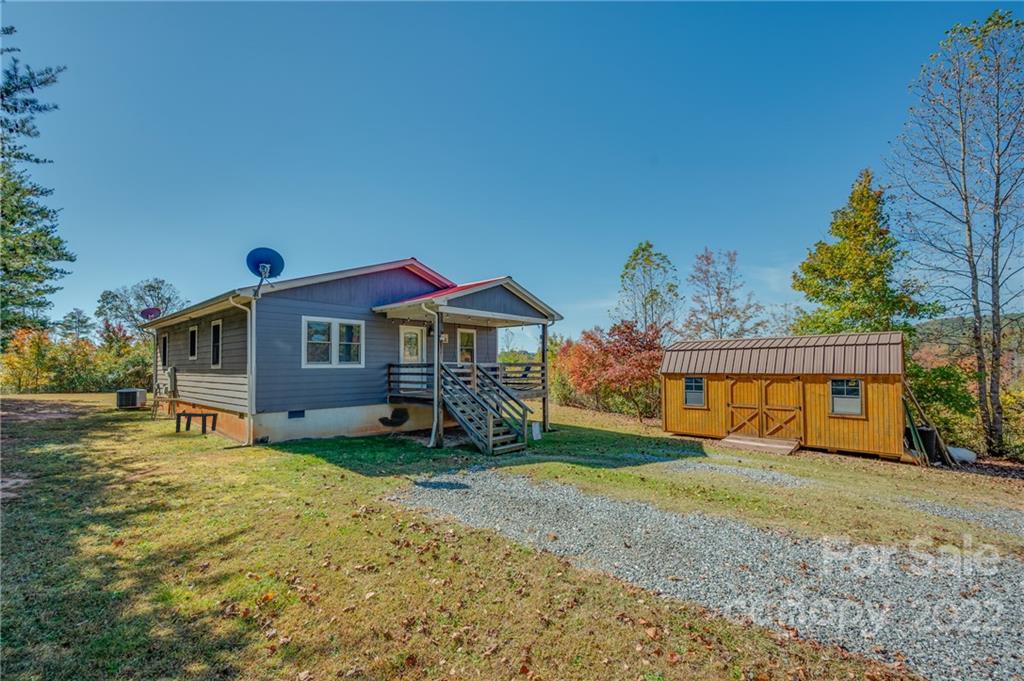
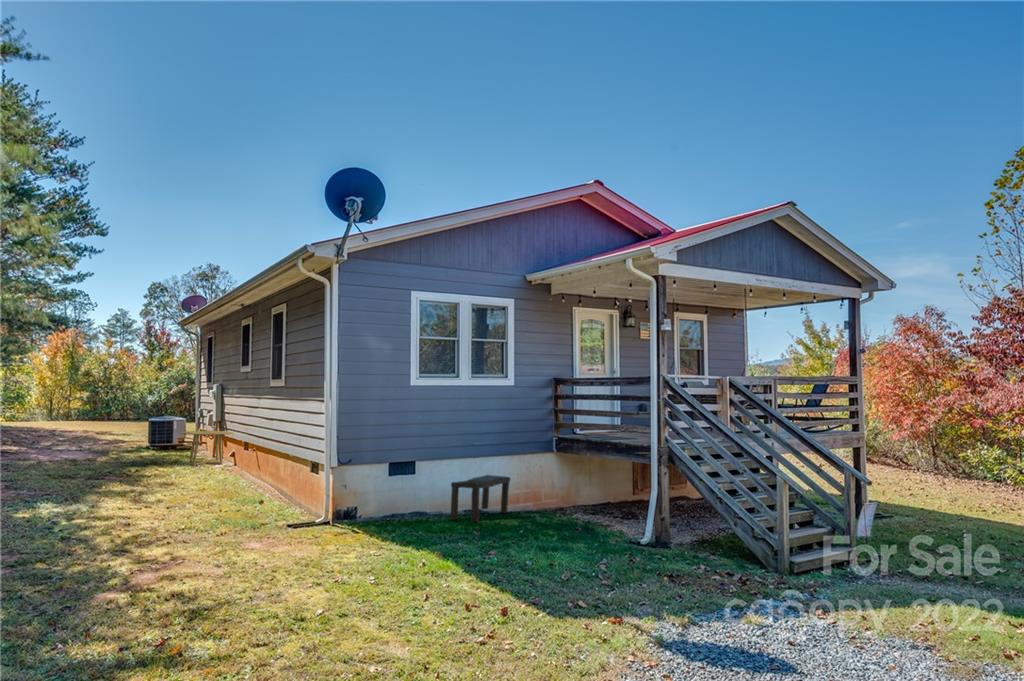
lounge chair: present [378,408,410,435] -> none [538,460,593,515]
bench: present [176,413,218,434] -> present [450,475,510,522]

